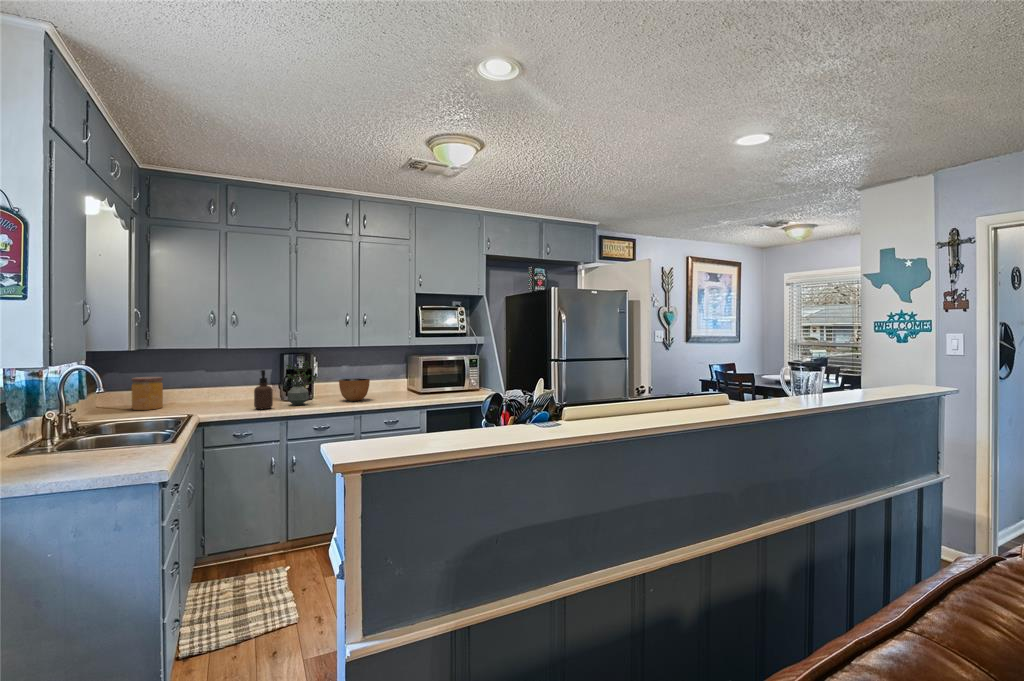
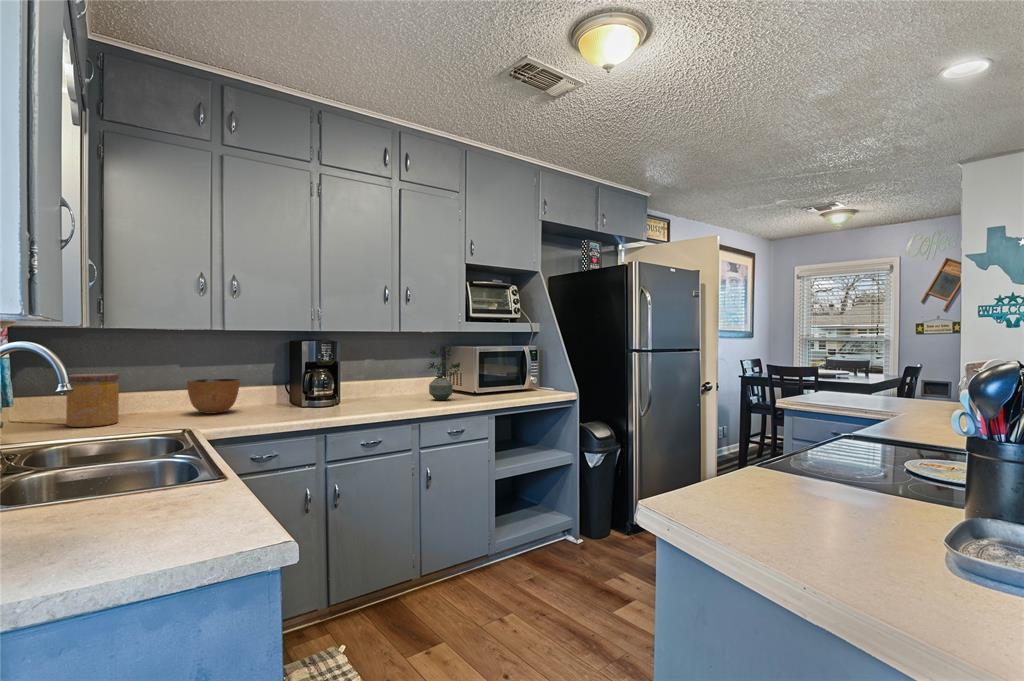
potted plant: present [287,361,317,405] -> present [428,348,460,400]
soap dispenser: present [254,370,273,409] -> none [276,361,303,420]
bowl: present [339,379,370,401] -> present [187,379,240,414]

